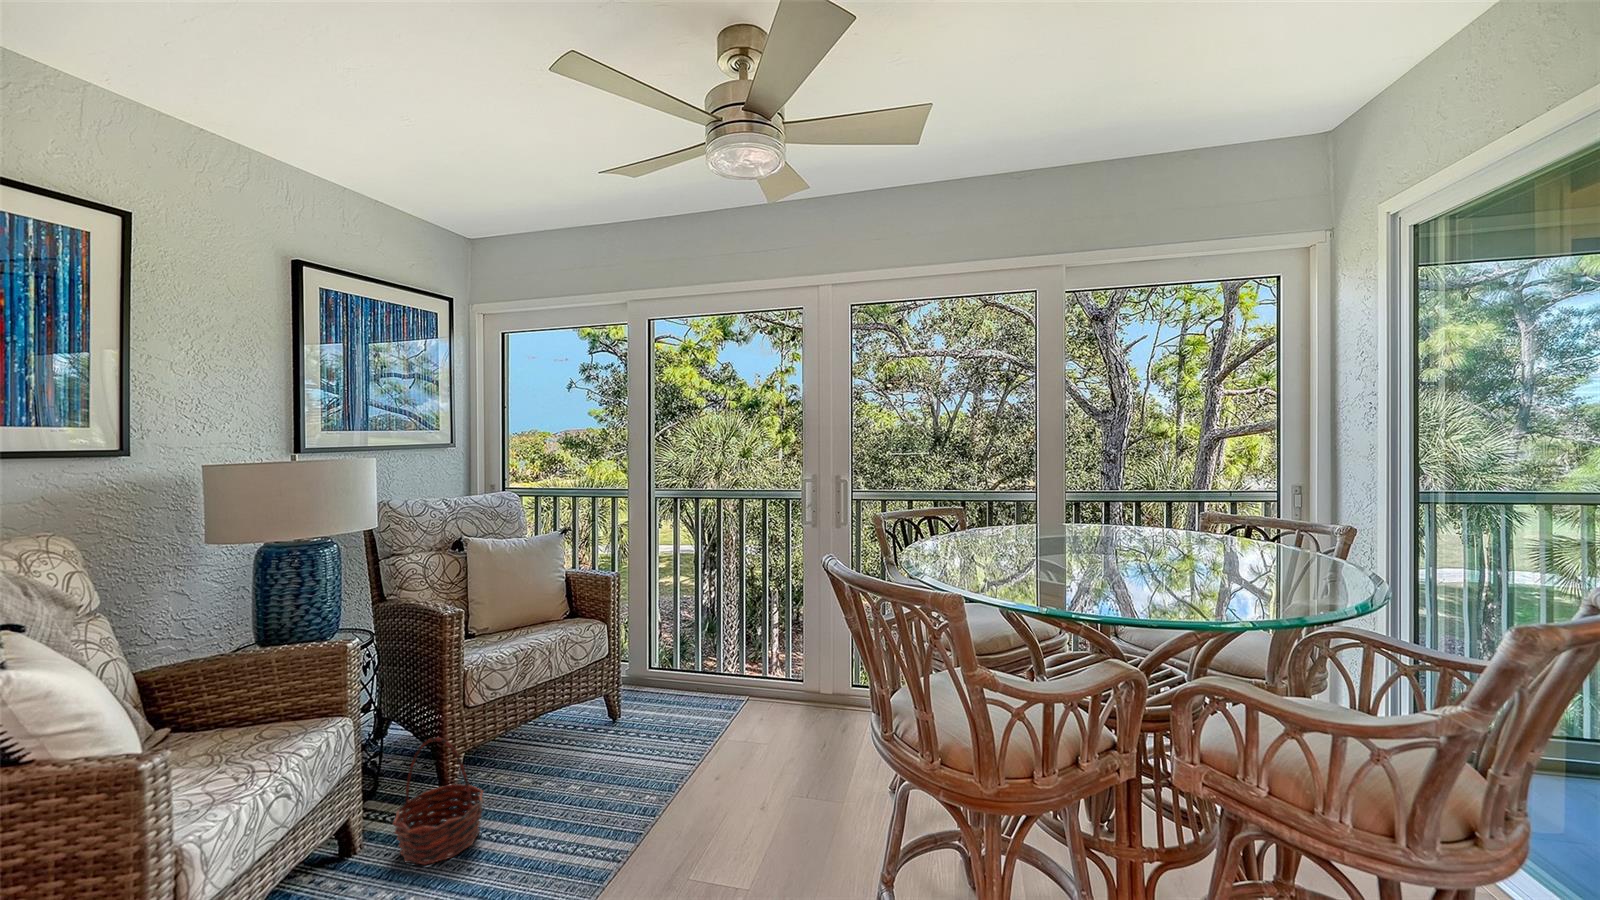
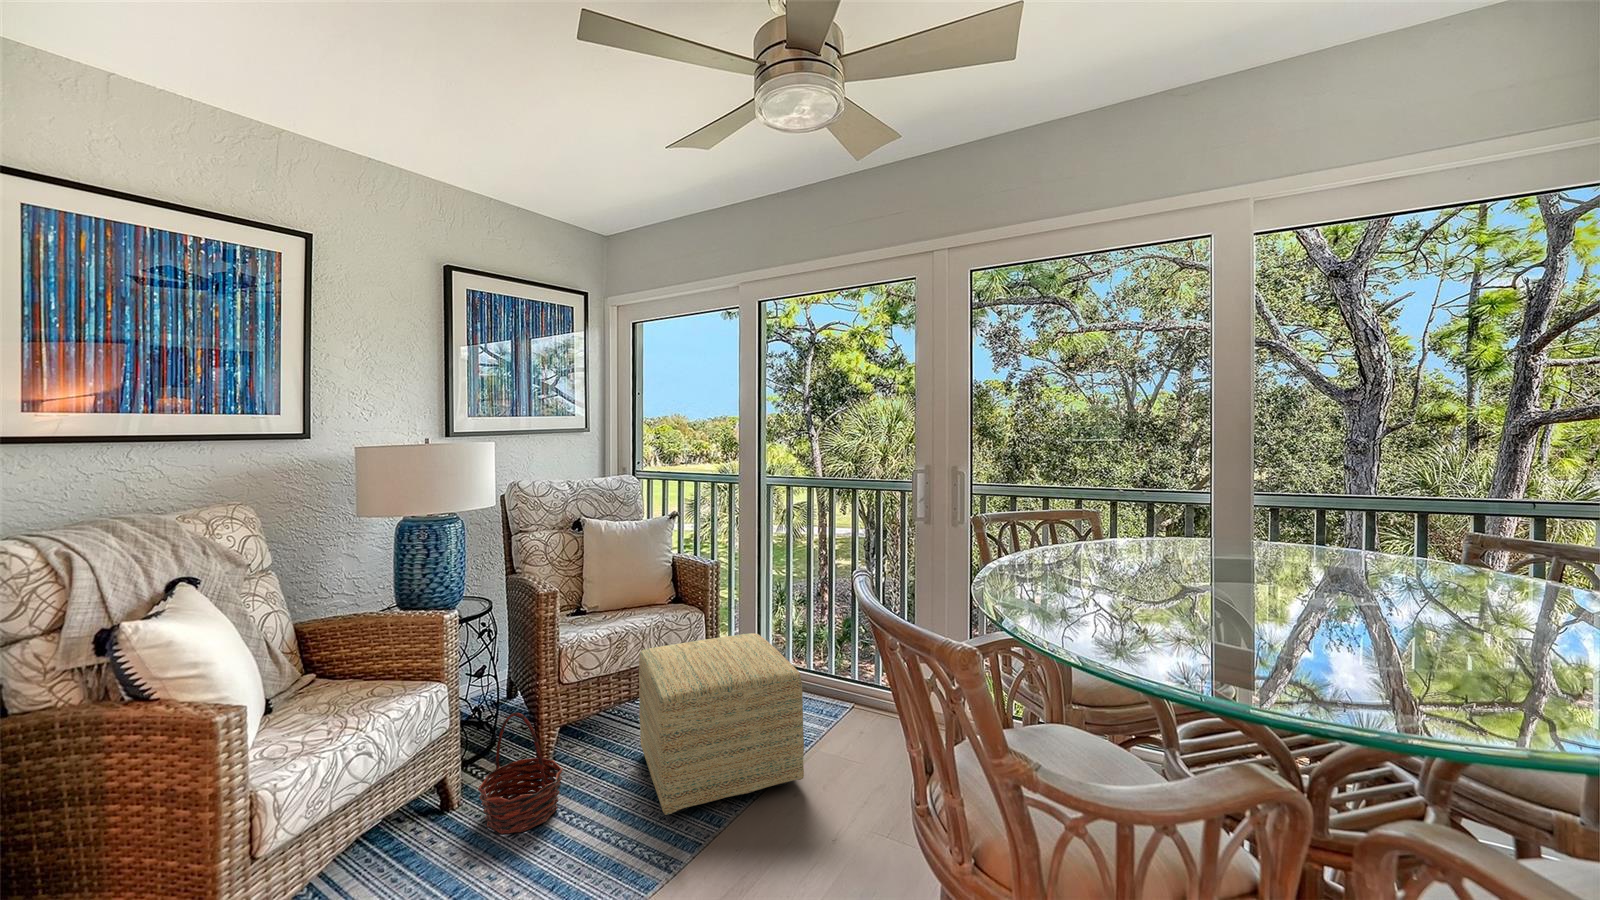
ottoman: none [548,638,723,816] -> present [639,633,804,815]

